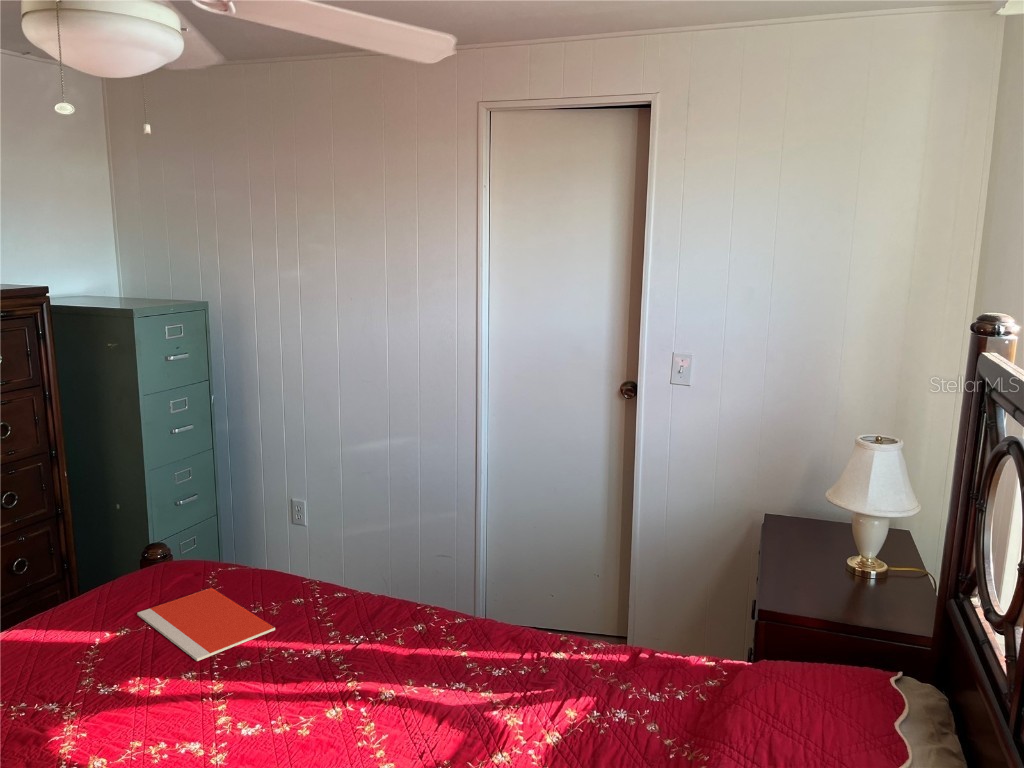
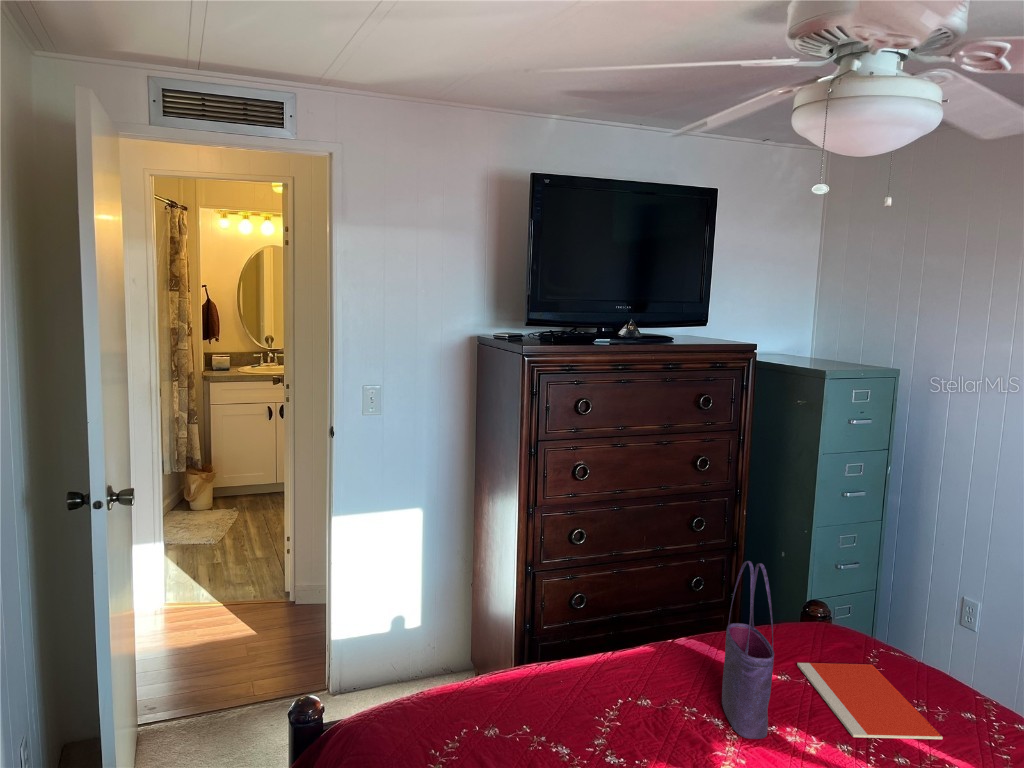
tote bag: none [45,524,109,710] -> present [722,561,774,739]

